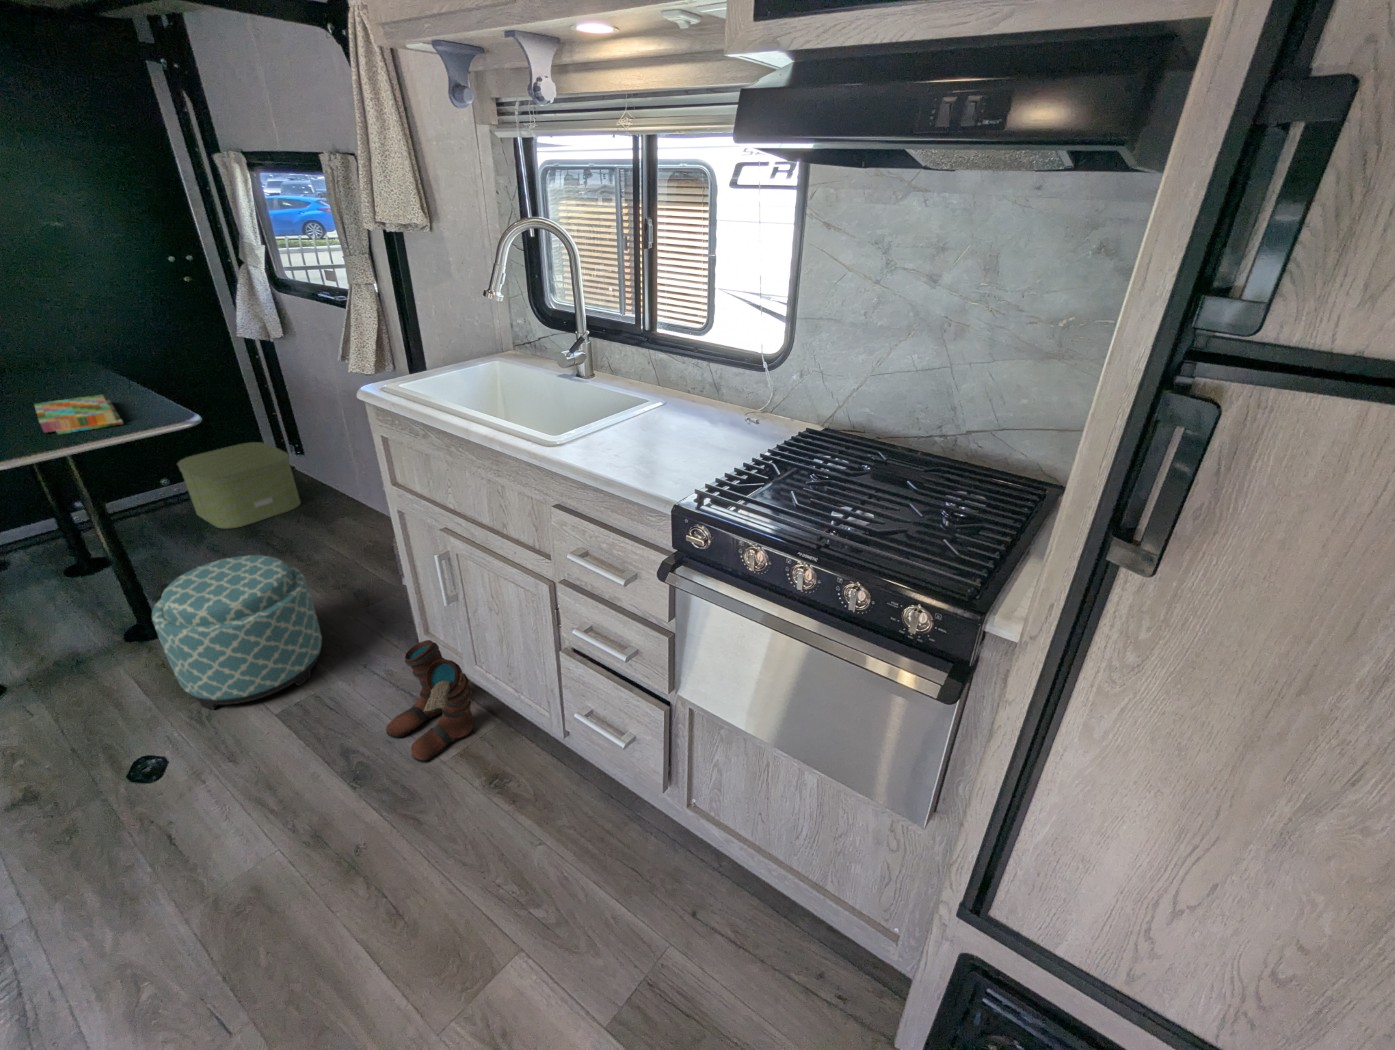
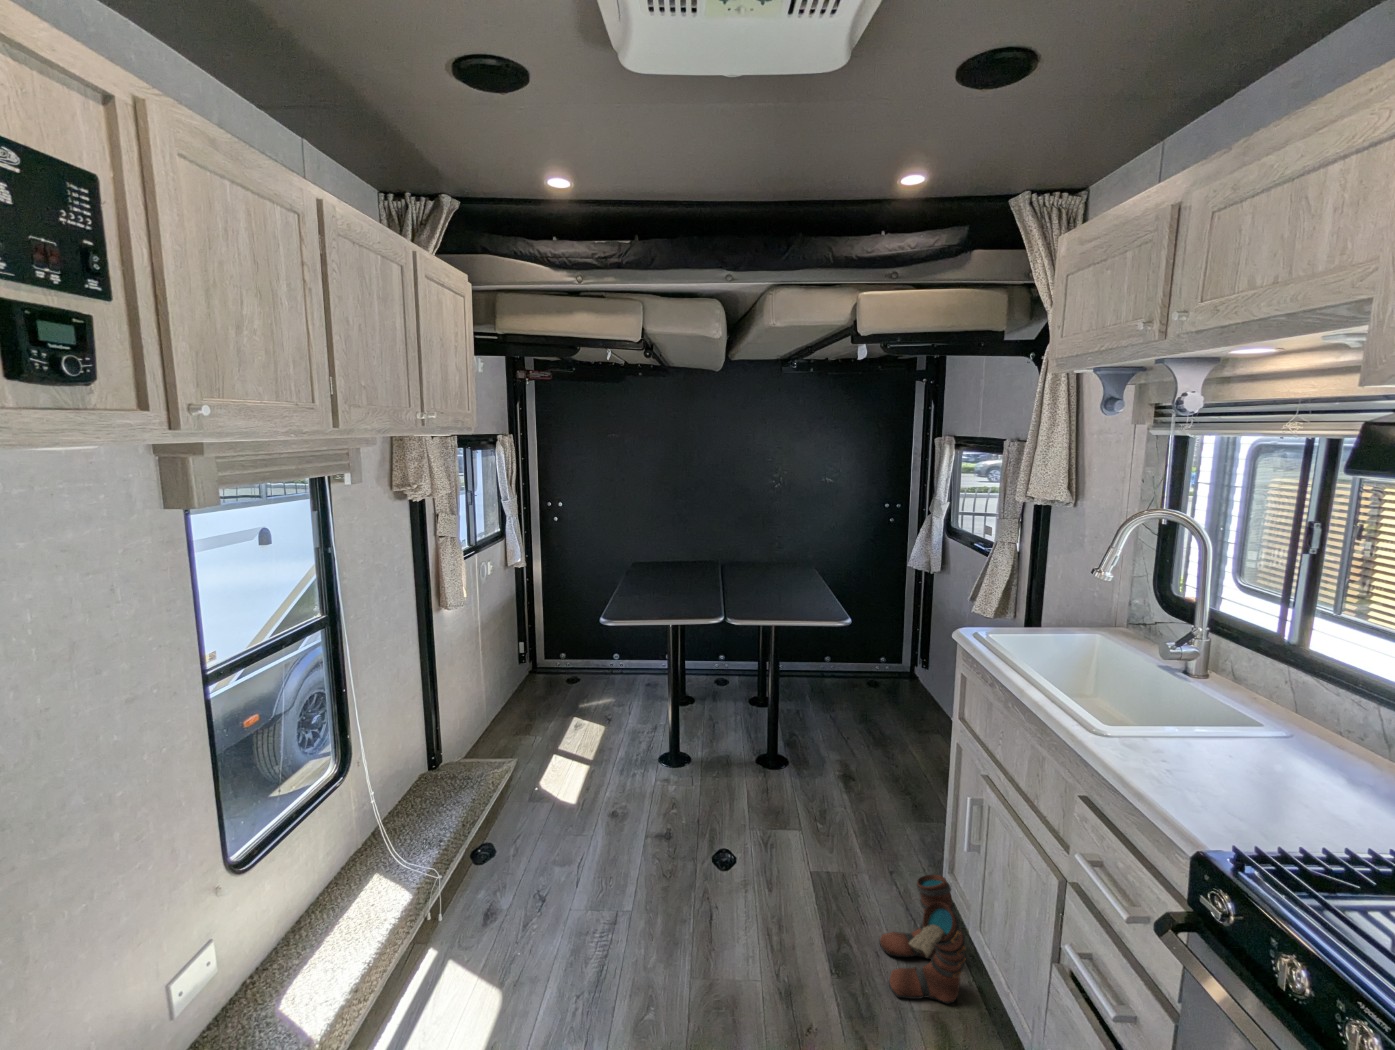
board game: present [34,395,123,434] -> none [774,587,815,611]
storage box: present [178,442,301,529] -> none [842,639,915,703]
ottoman: present [152,555,322,710] -> none [772,722,875,851]

